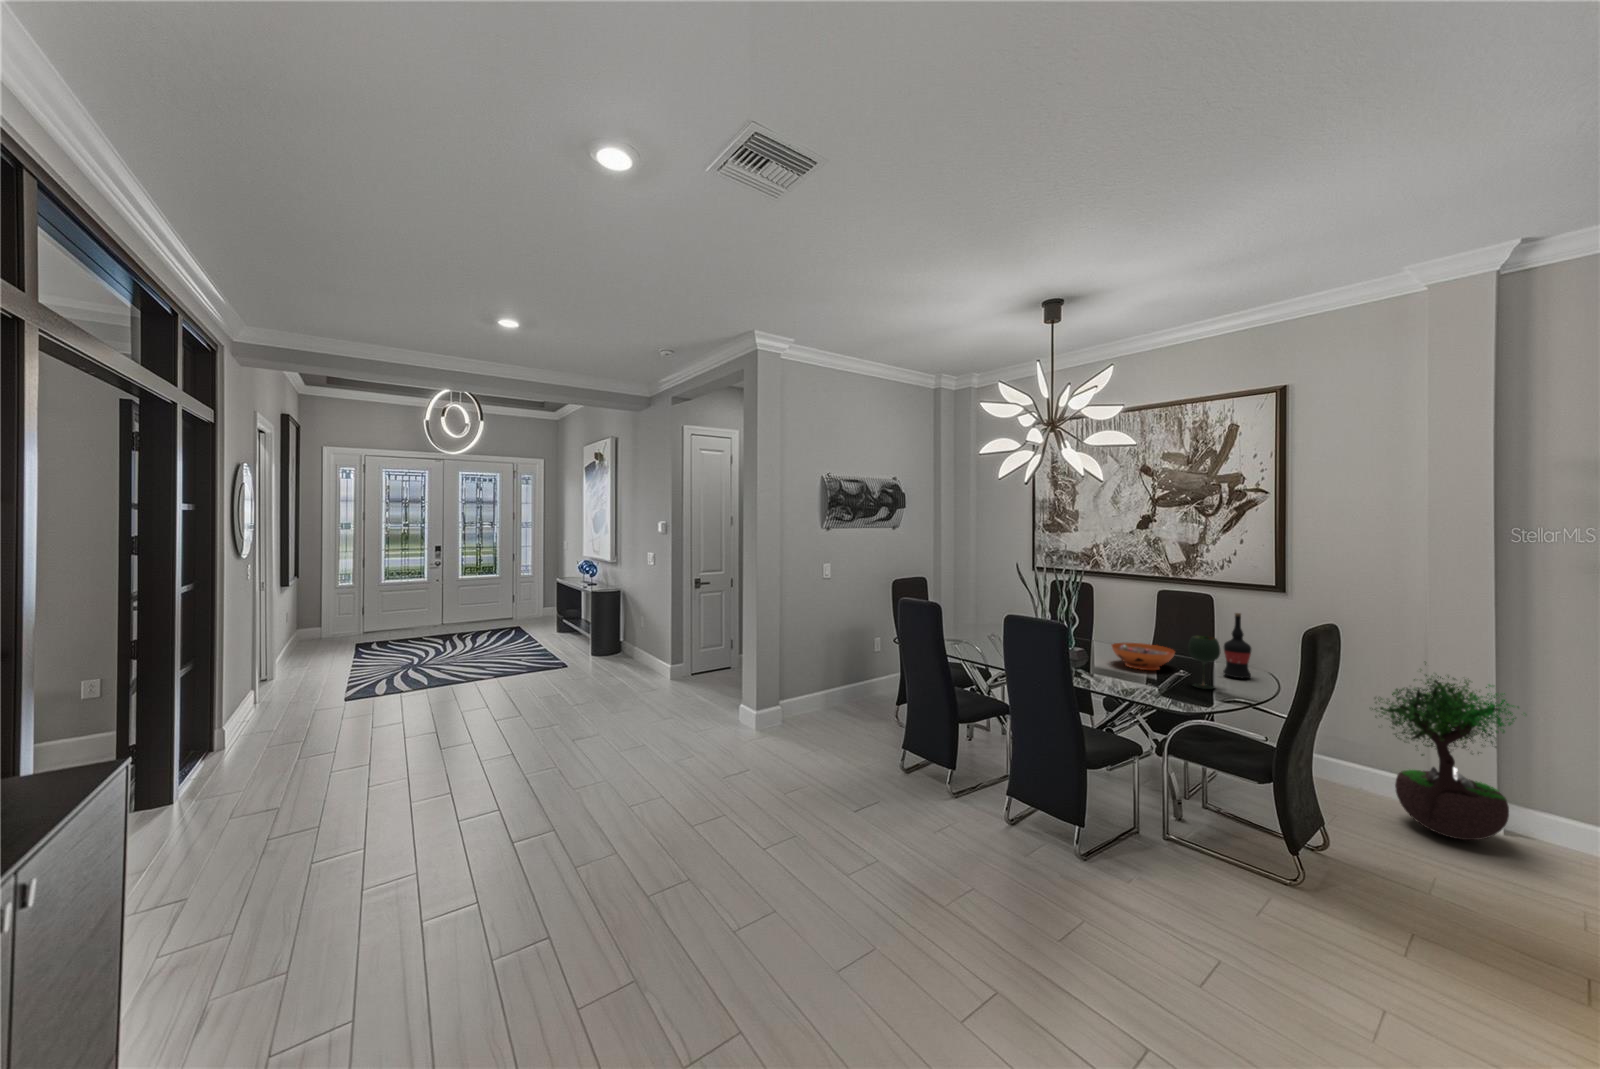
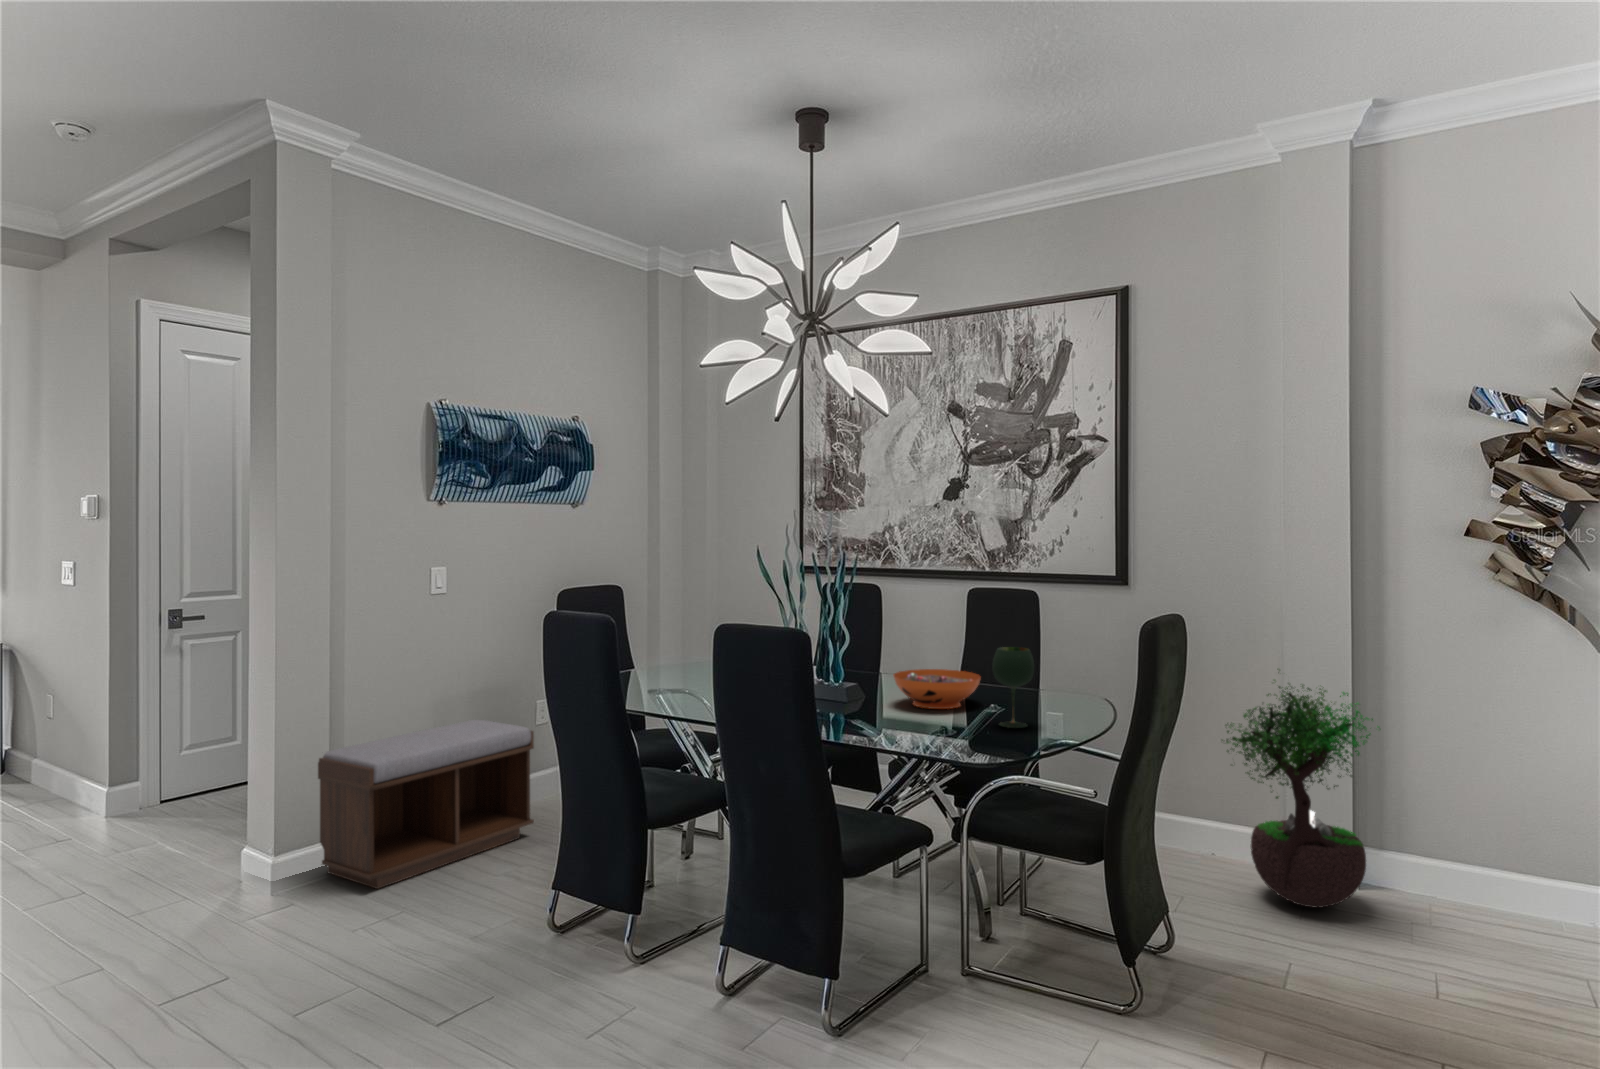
wine bottle: present [1223,613,1251,678] -> none [1043,611,1078,709]
bench: none [770,648,879,735] -> present [318,720,534,889]

